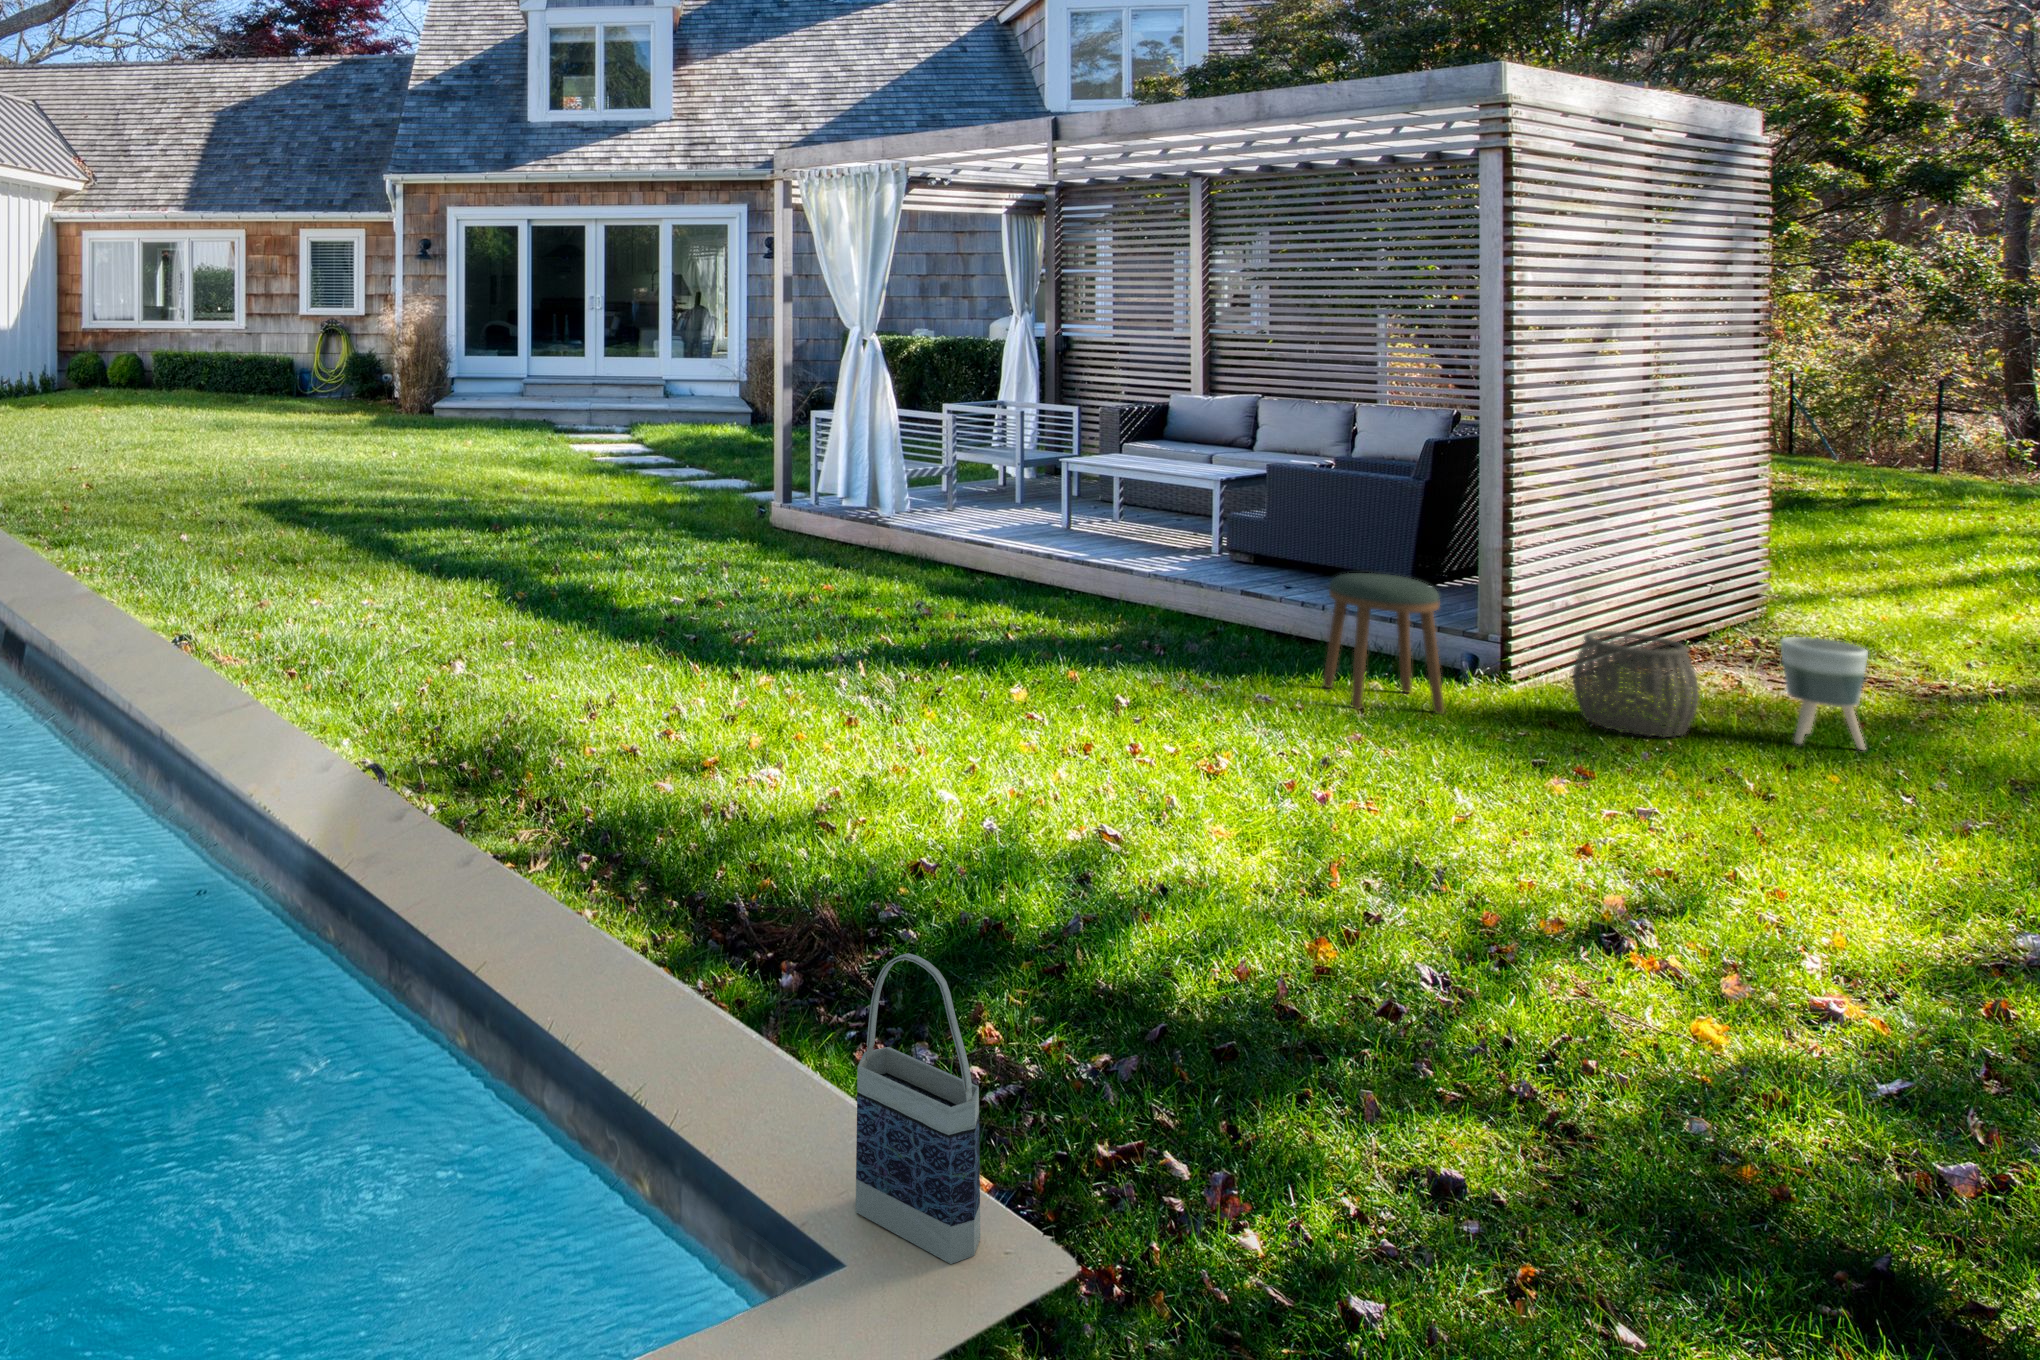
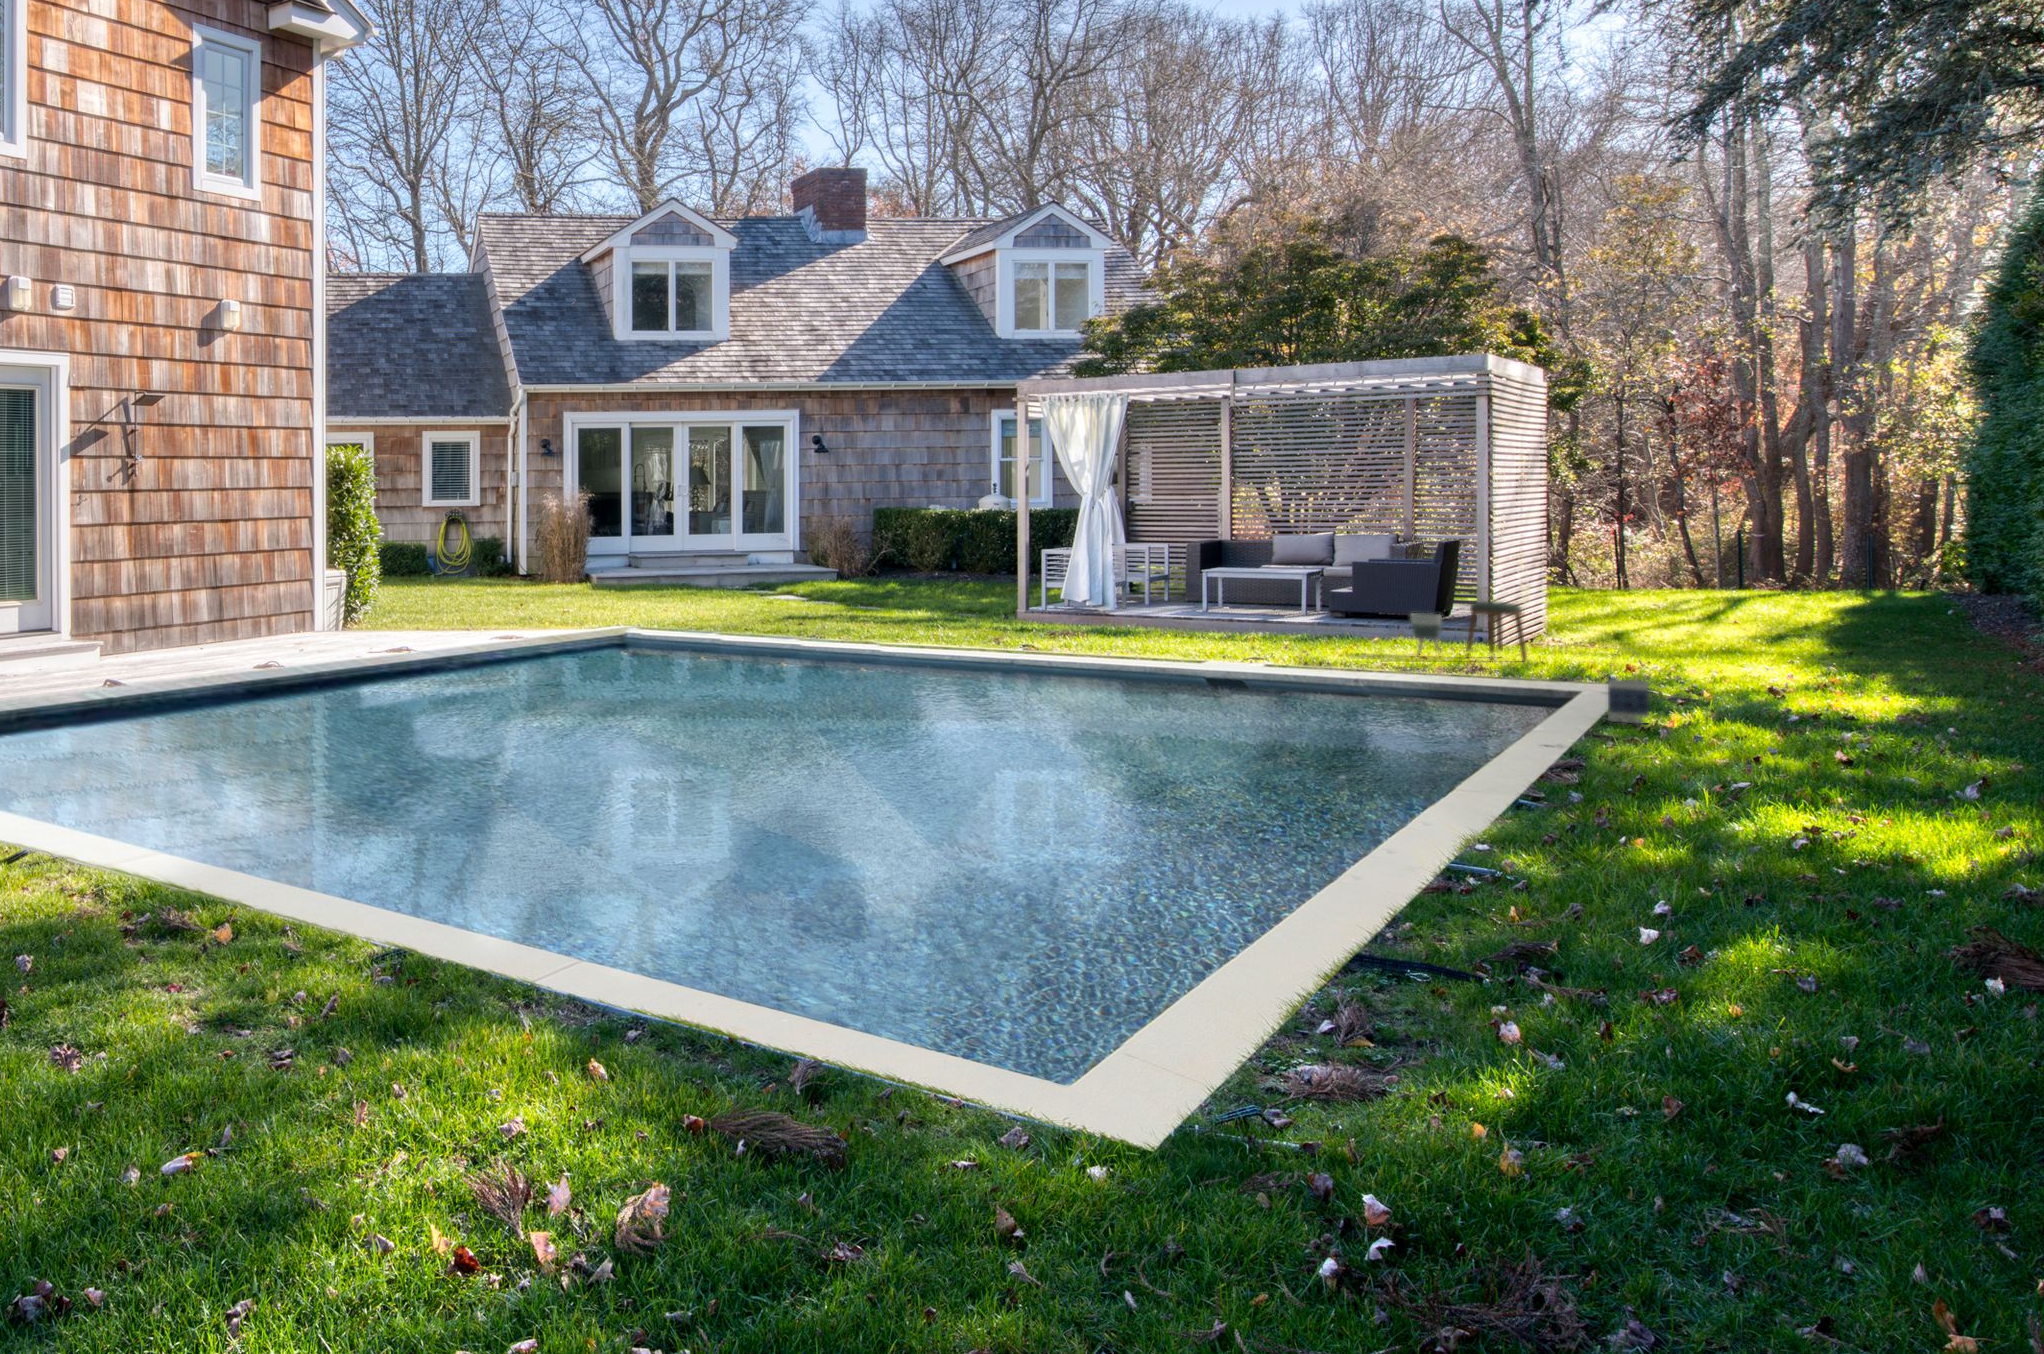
woven basket: present [1572,631,1700,737] -> none [1573,620,1629,663]
planter: present [1781,637,1868,750] -> present [1411,613,1442,655]

